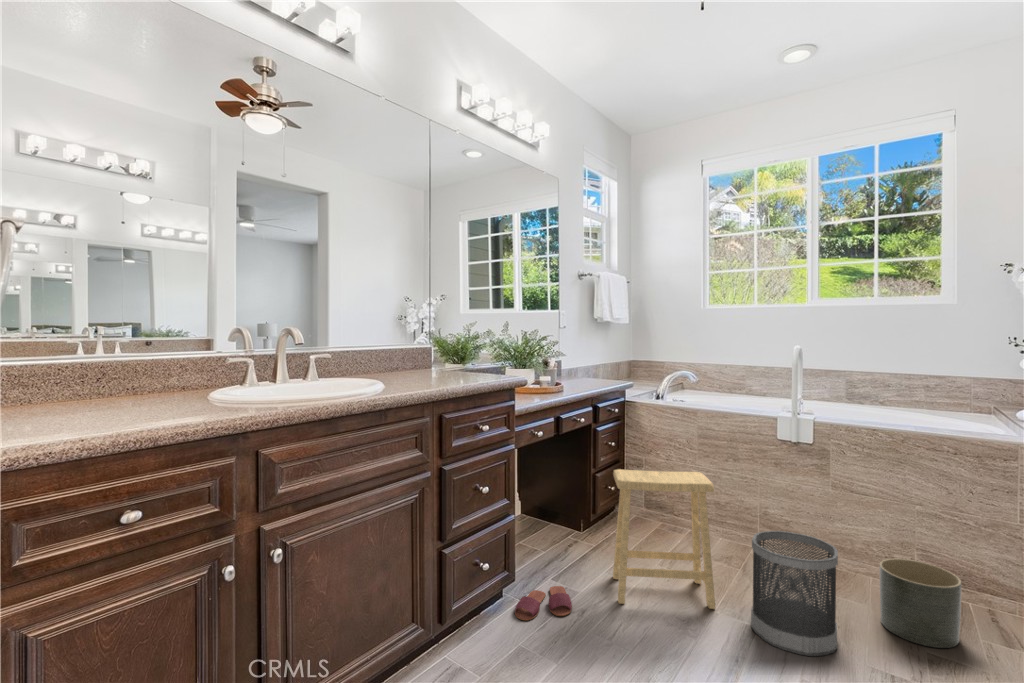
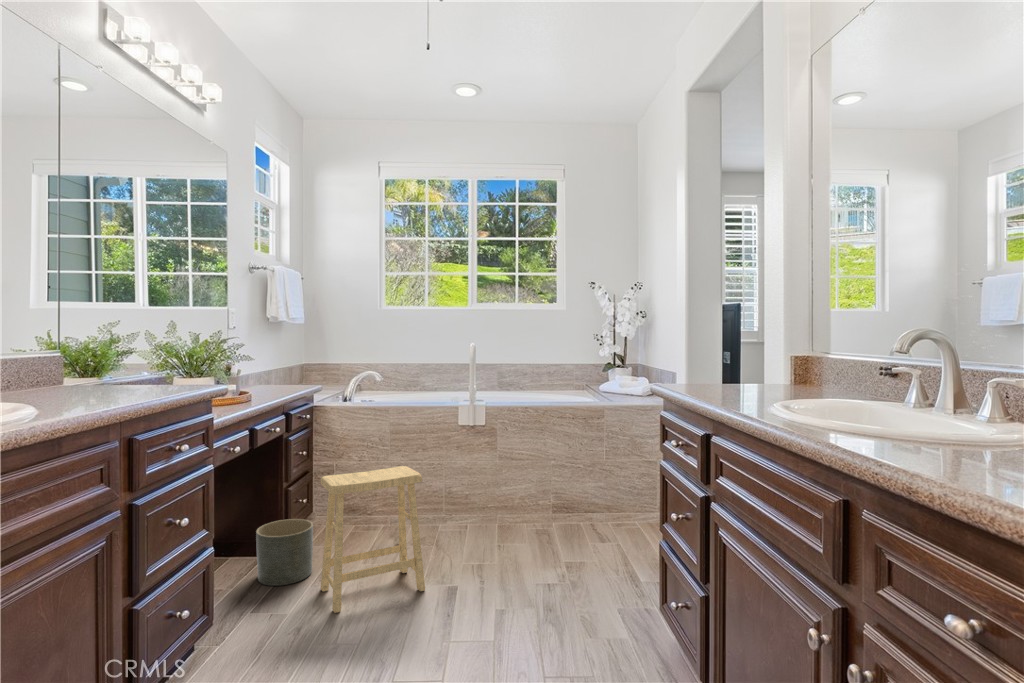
wastebasket: present [751,531,838,656] -> none [457,505,522,606]
planter: present [880,559,961,648] -> present [256,519,313,586]
slippers: present [515,586,572,621] -> none [218,615,286,664]

